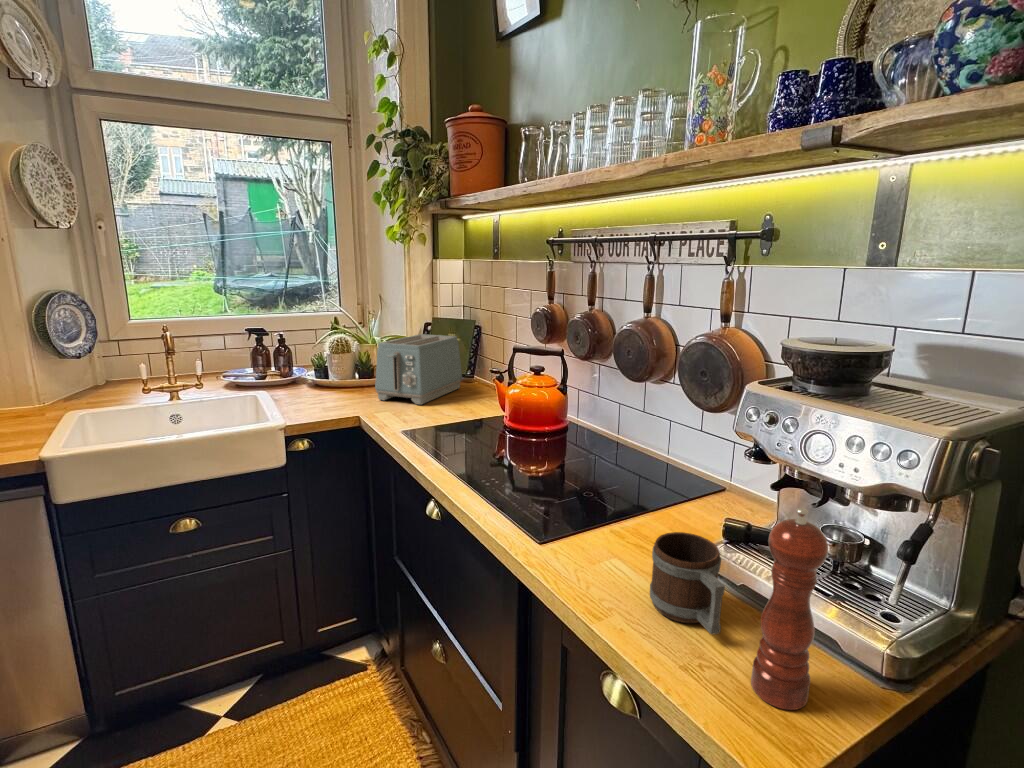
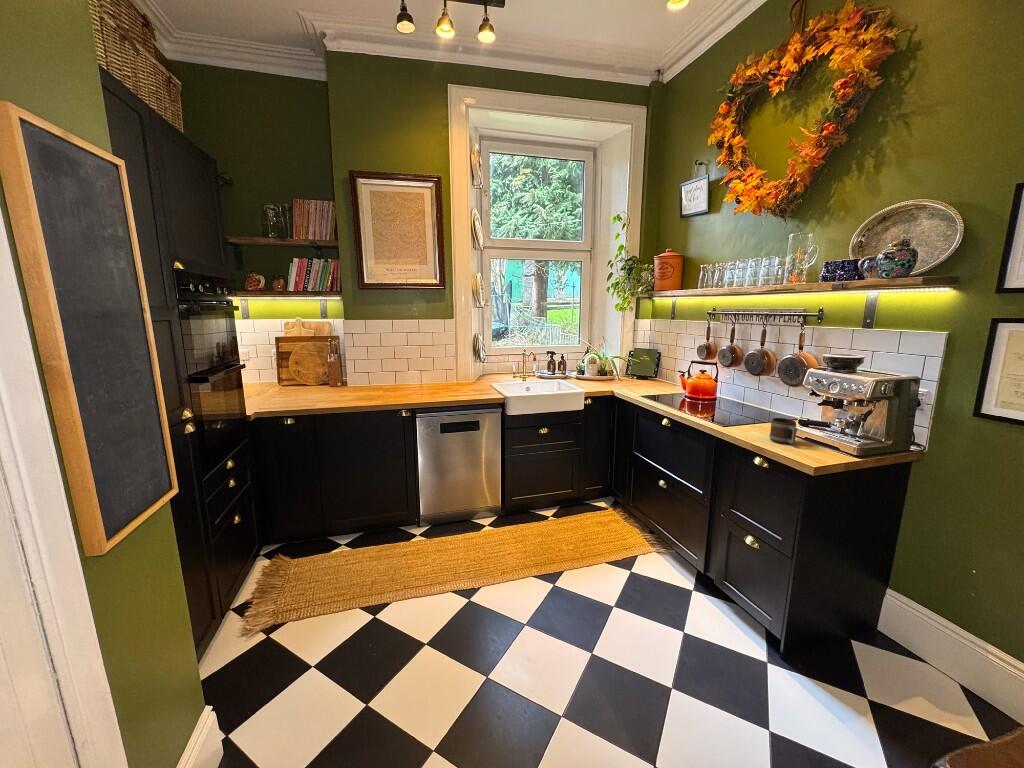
toaster: present [375,334,462,405] -> none [614,356,653,388]
pepper mill: present [751,508,828,710] -> none [805,399,830,457]

